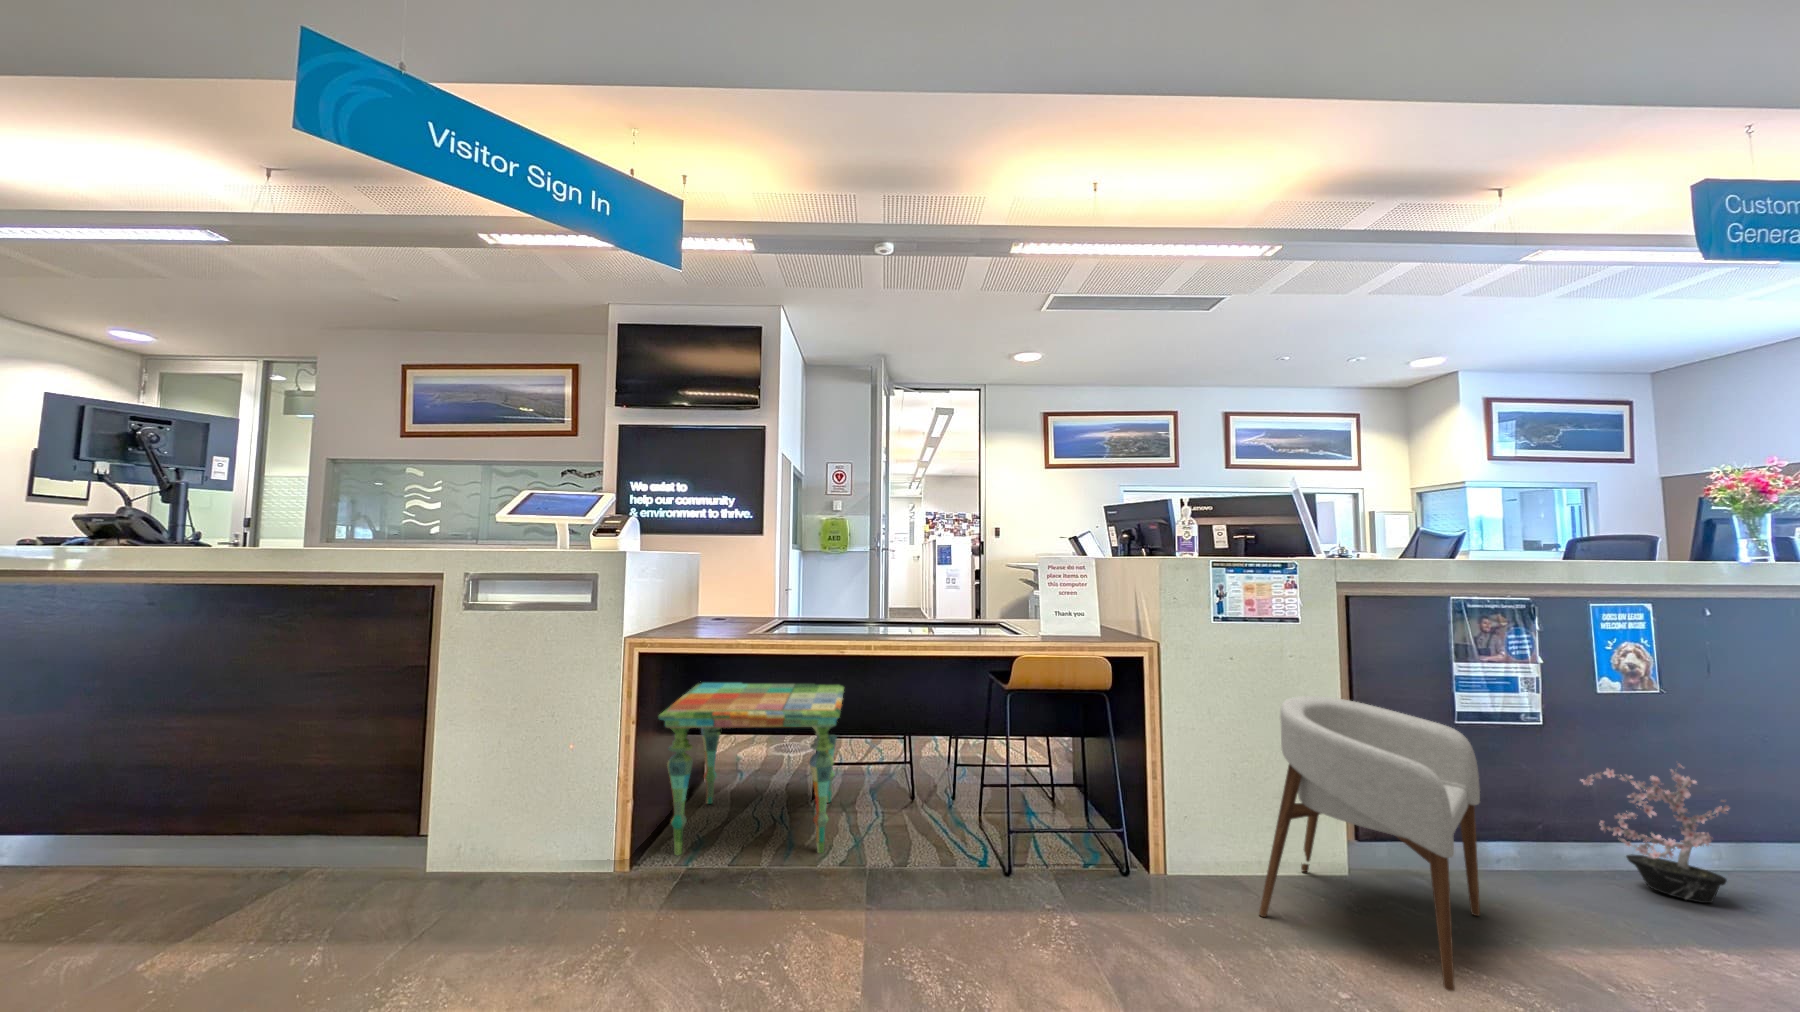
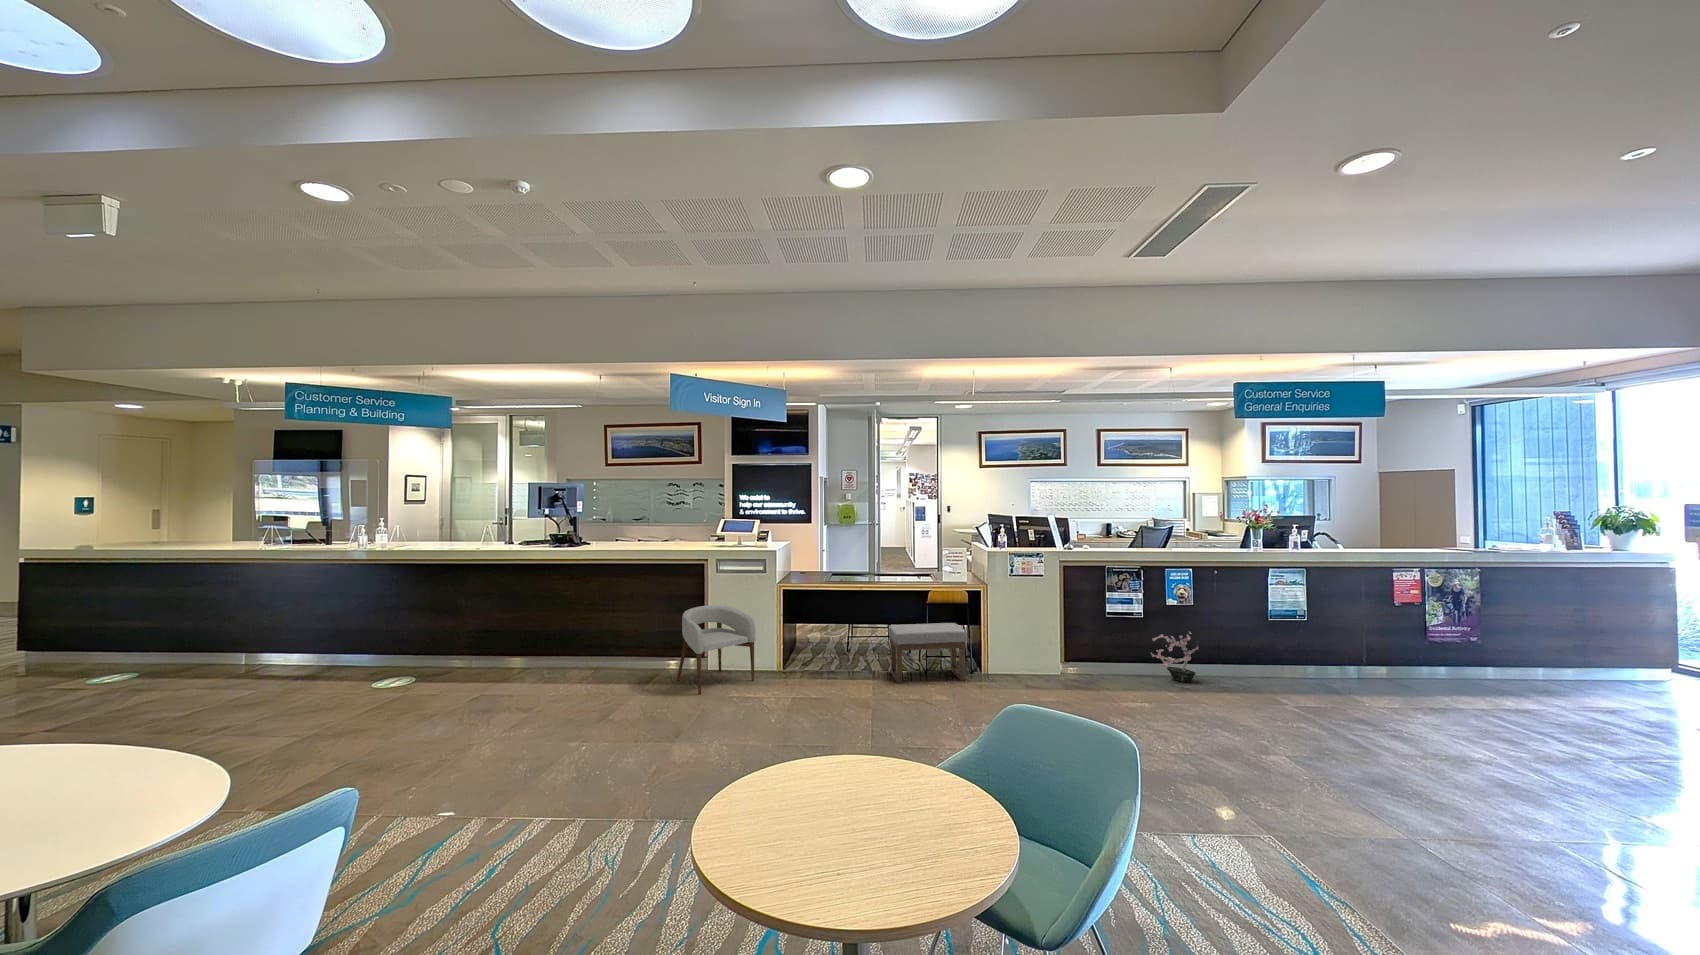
side table: present [658,683,844,855] -> none [792,601,862,668]
armchair: present [1259,696,1480,991] -> present [677,605,756,695]
ottoman: none [907,738,1120,920] -> present [889,623,967,683]

